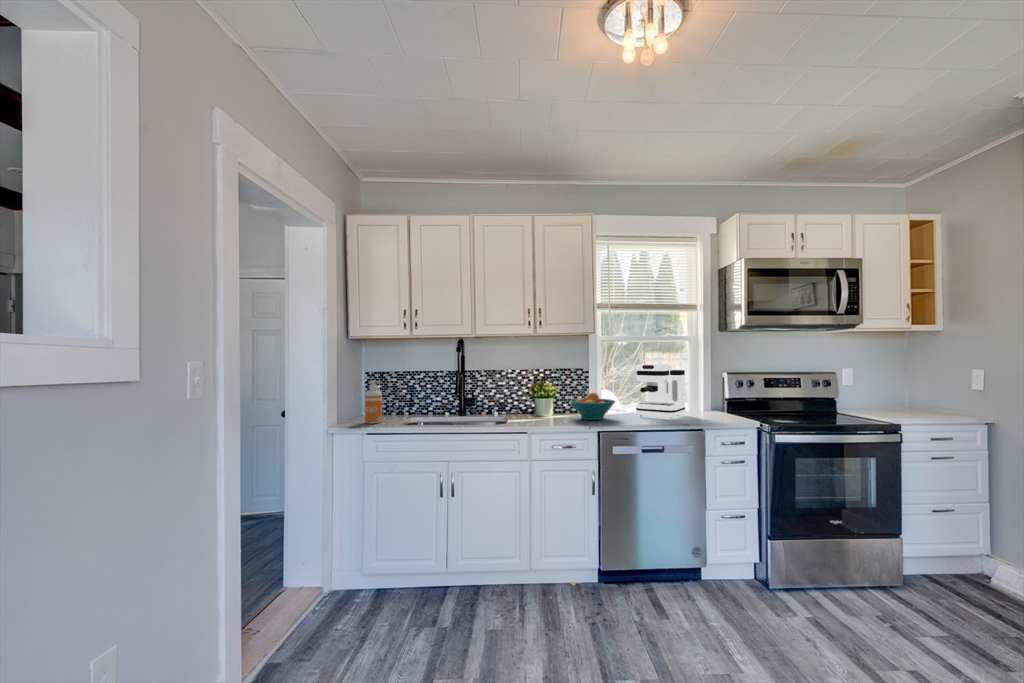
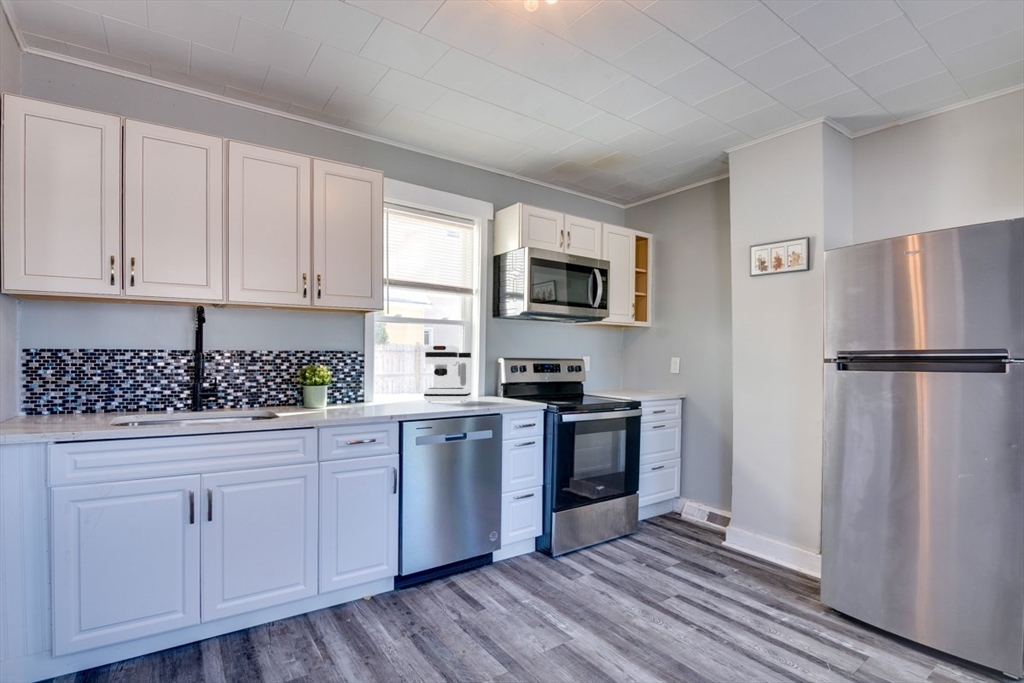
soap dispenser: present [365,381,382,423] -> none [30,355,67,424]
fruit bowl: present [570,392,615,420] -> none [355,375,410,407]

